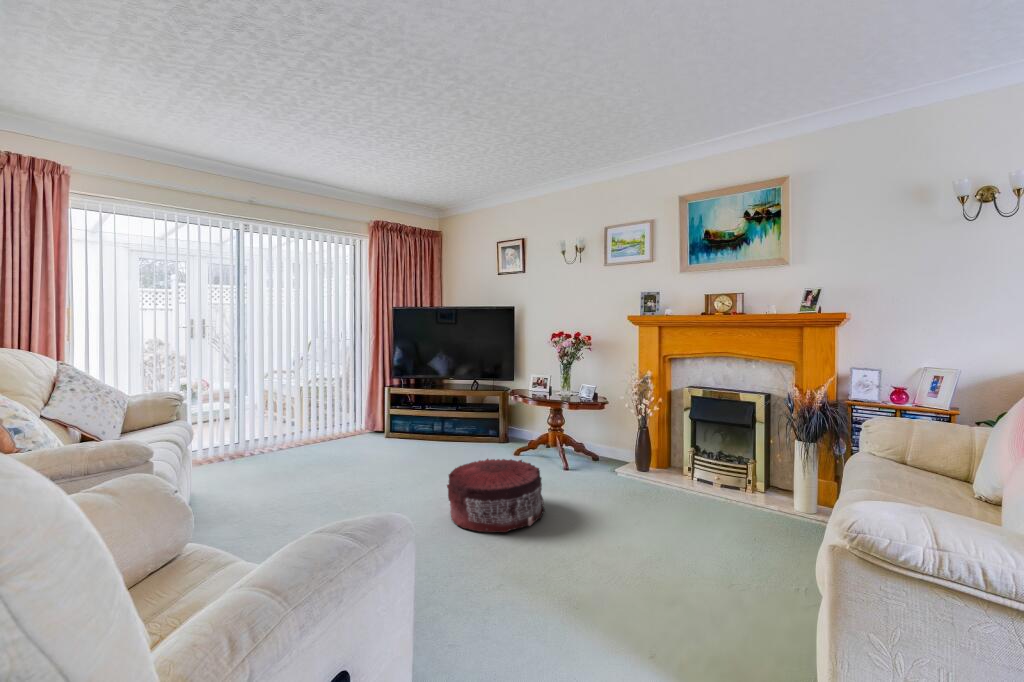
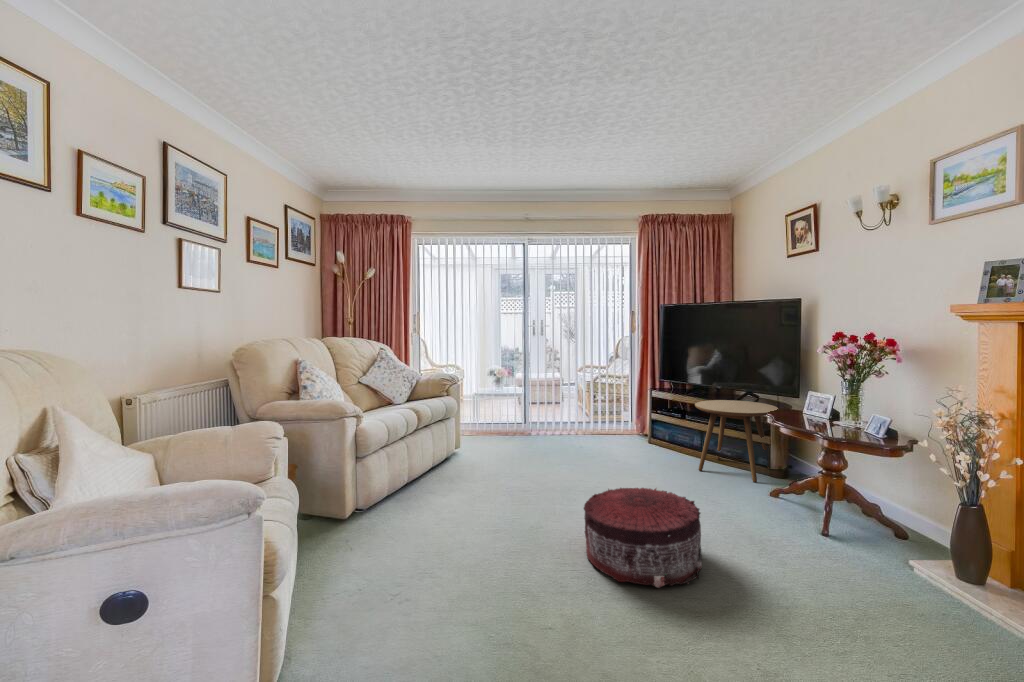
side table: none [445,388,506,450] -> present [695,400,778,482]

